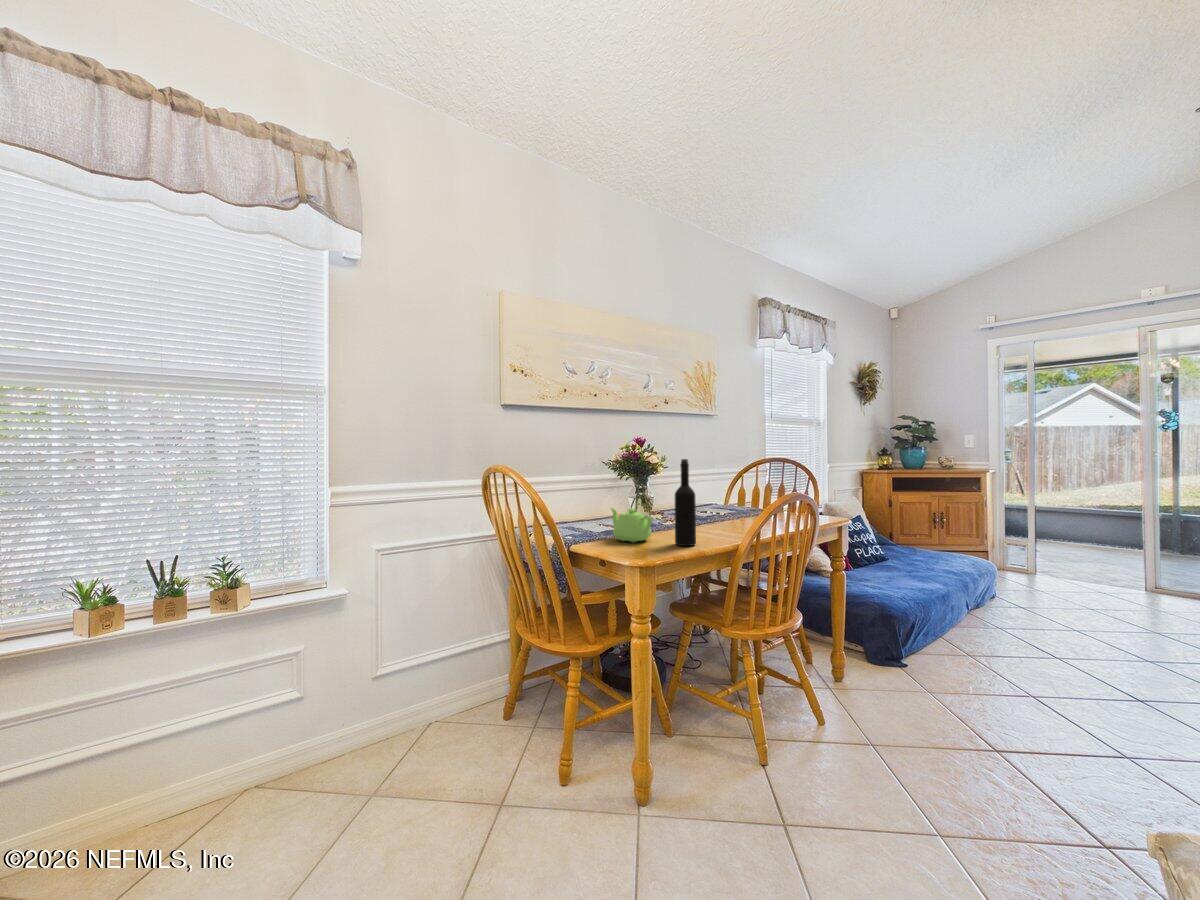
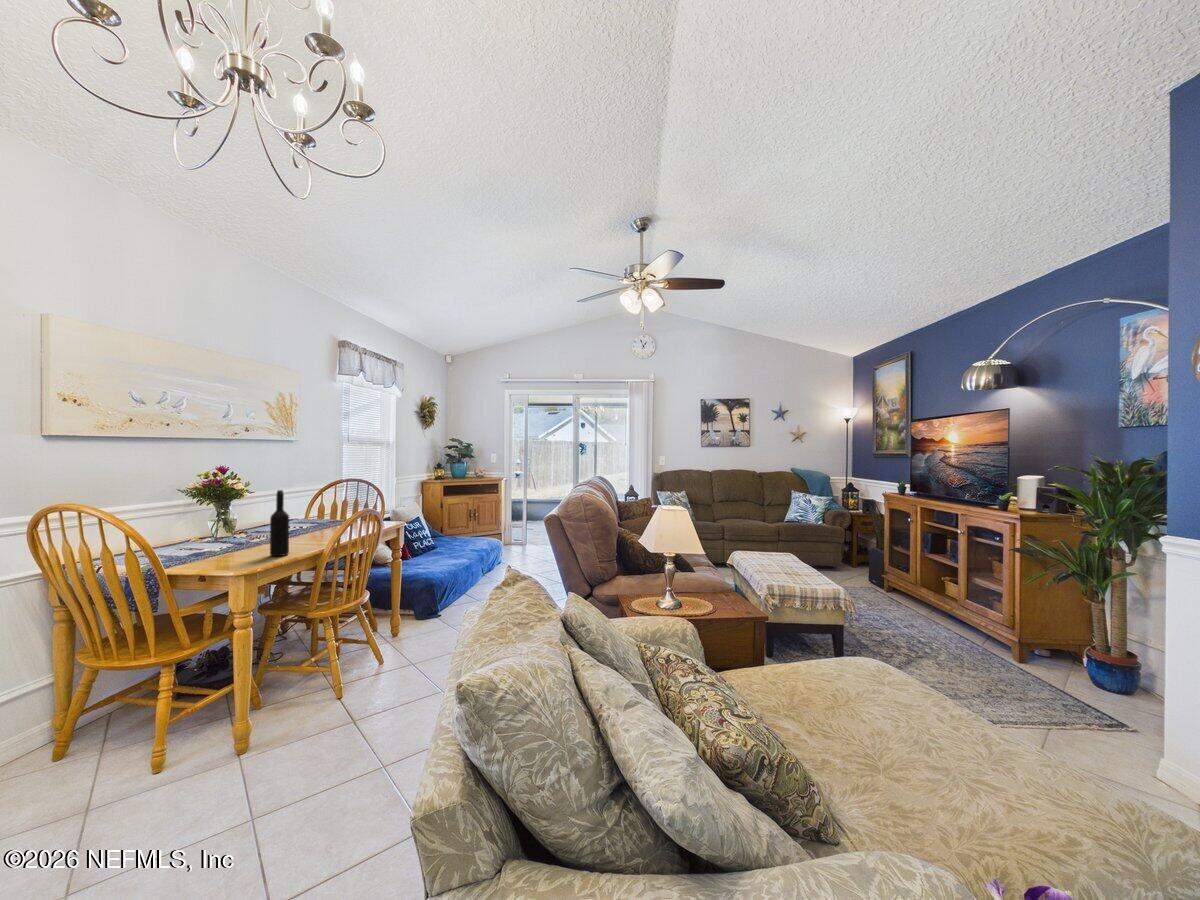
teapot: present [611,508,652,542] -> none [200,532,249,560]

